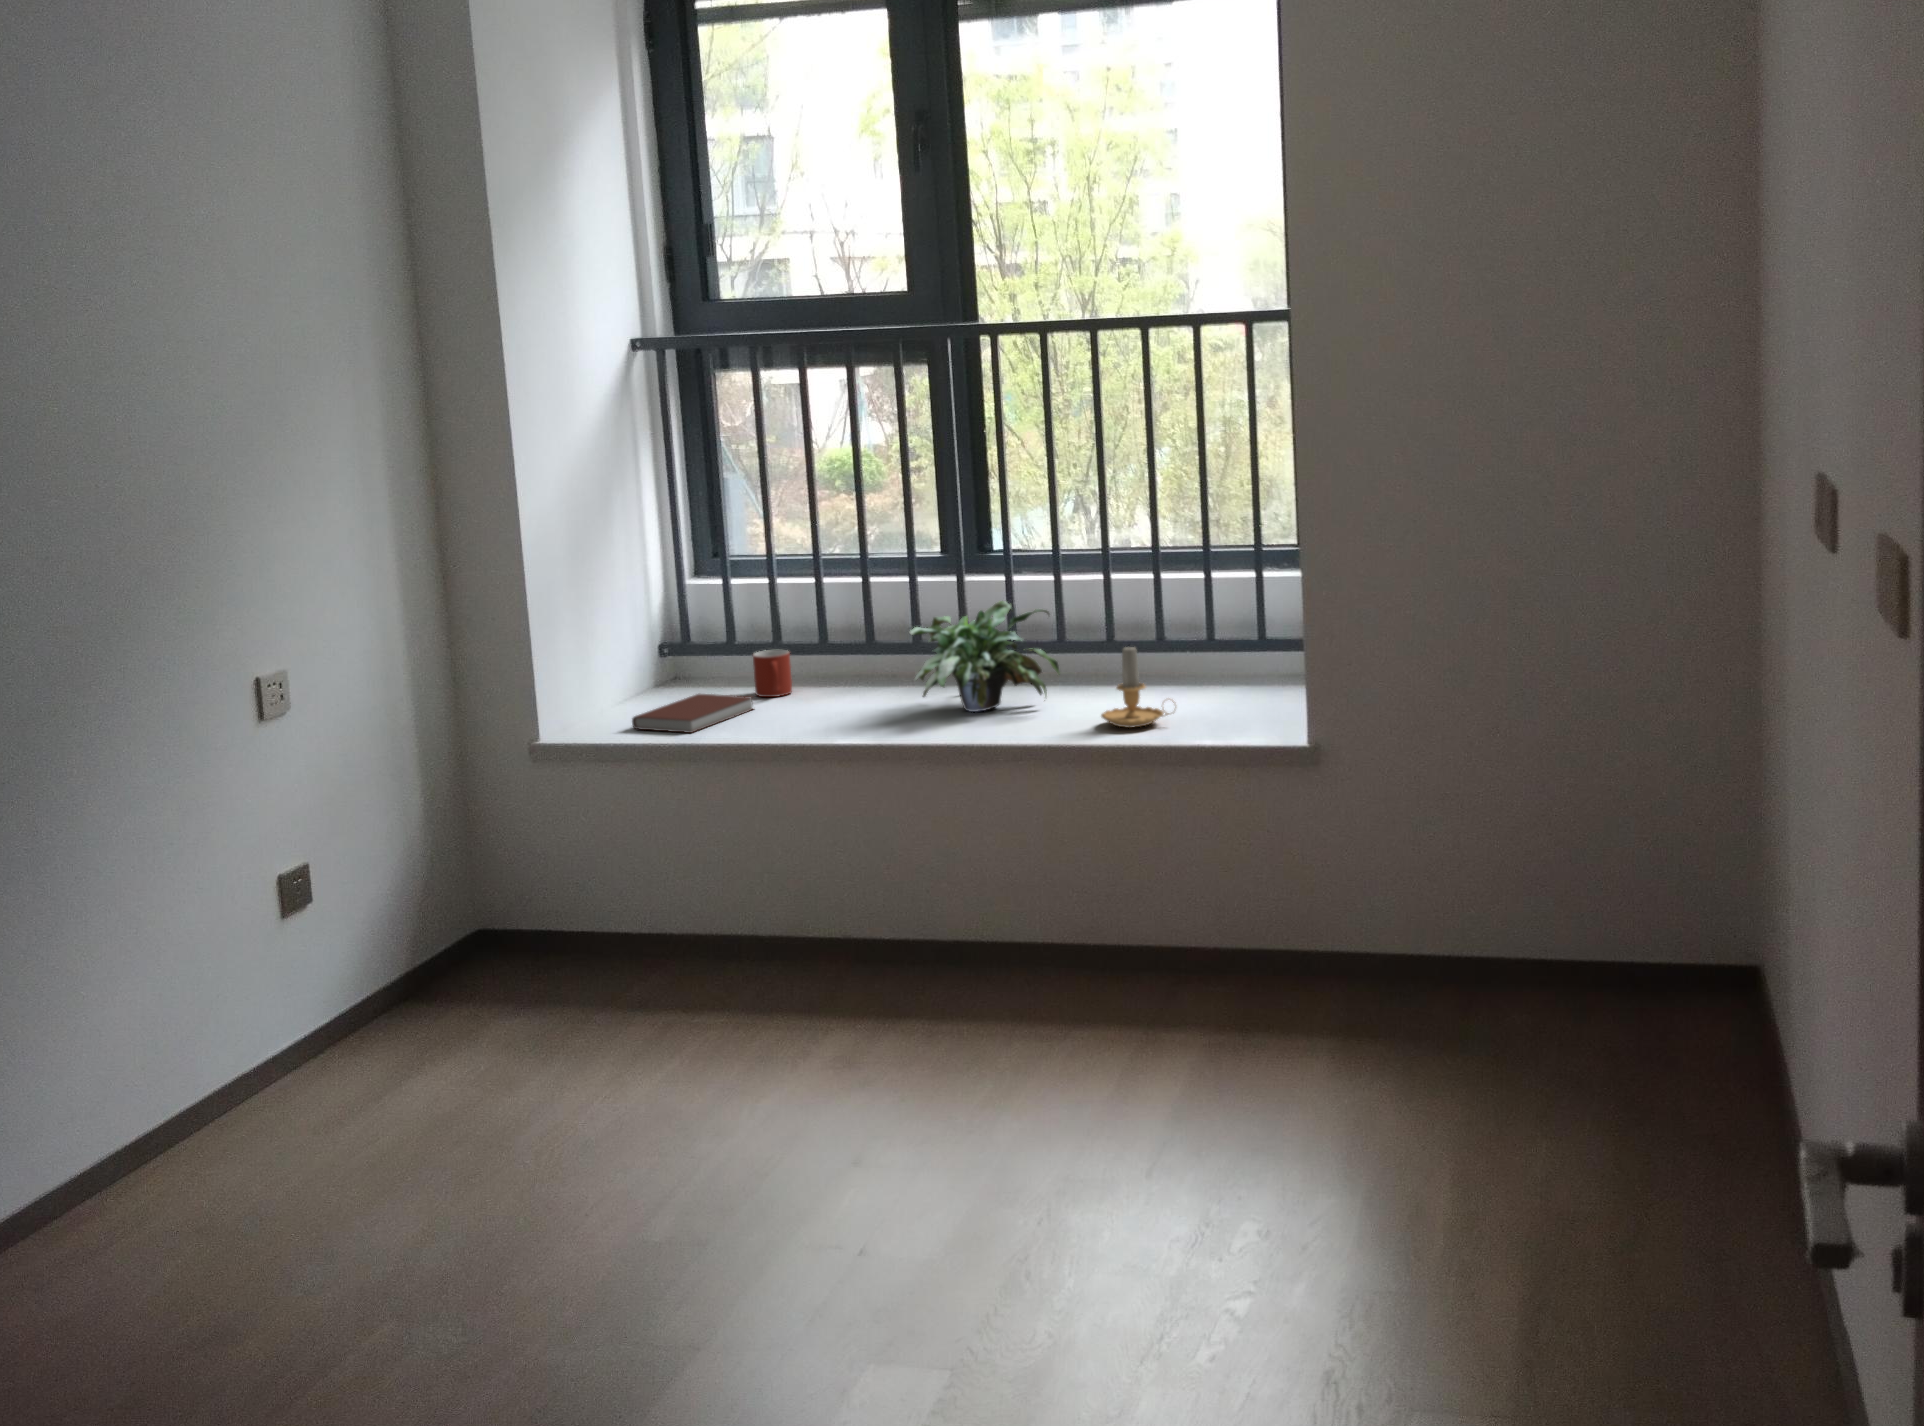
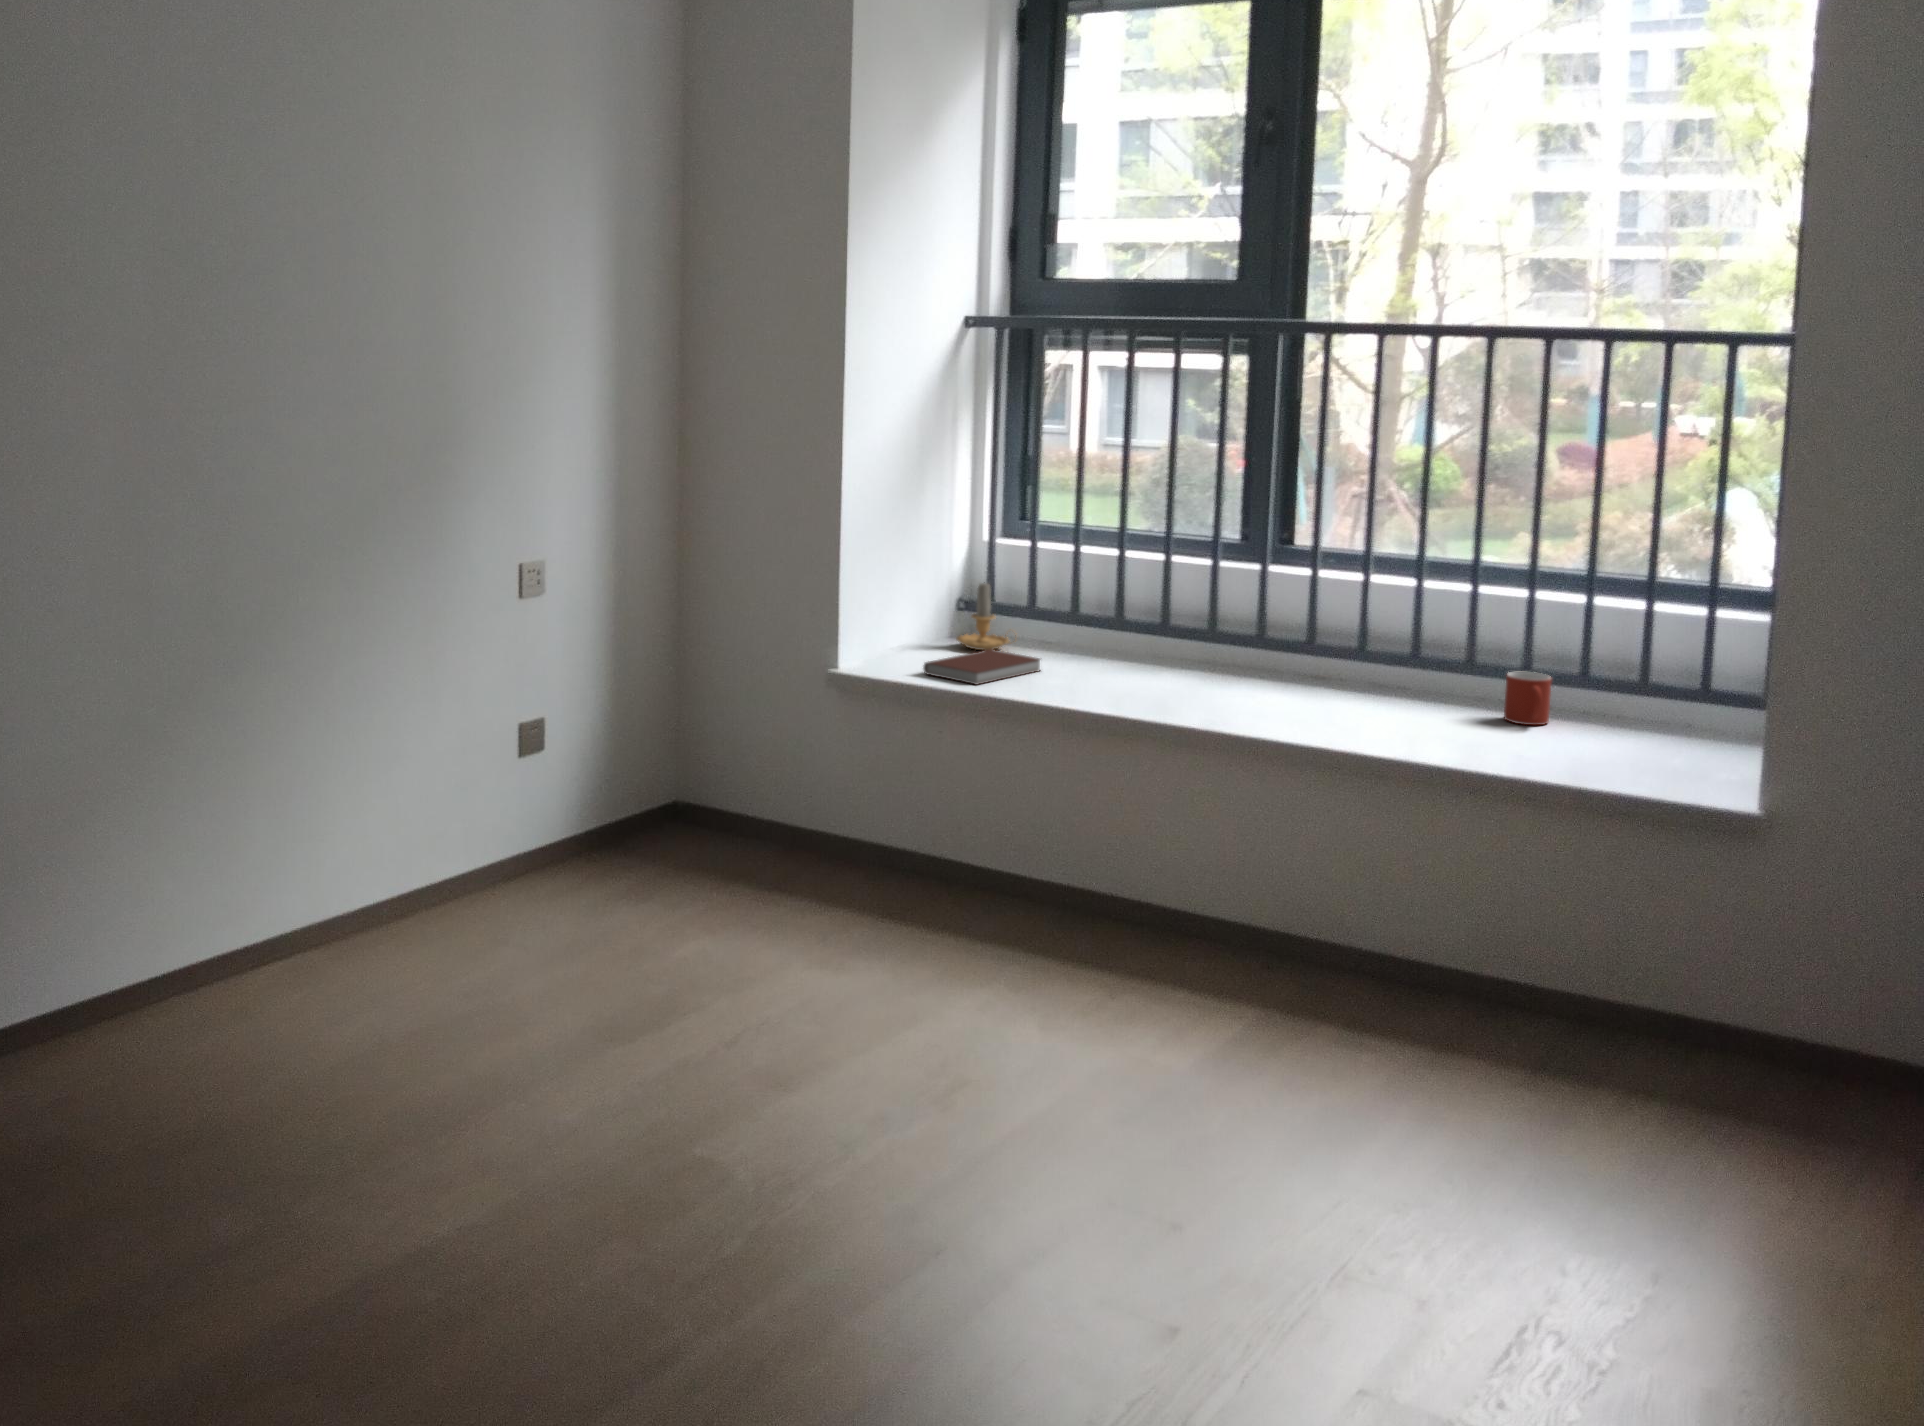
potted plant: present [910,601,1059,712] -> none [1199,595,1353,703]
candle: present [1101,647,1174,727] -> present [957,583,1016,650]
mug: present [753,650,792,697] -> present [1504,671,1551,725]

